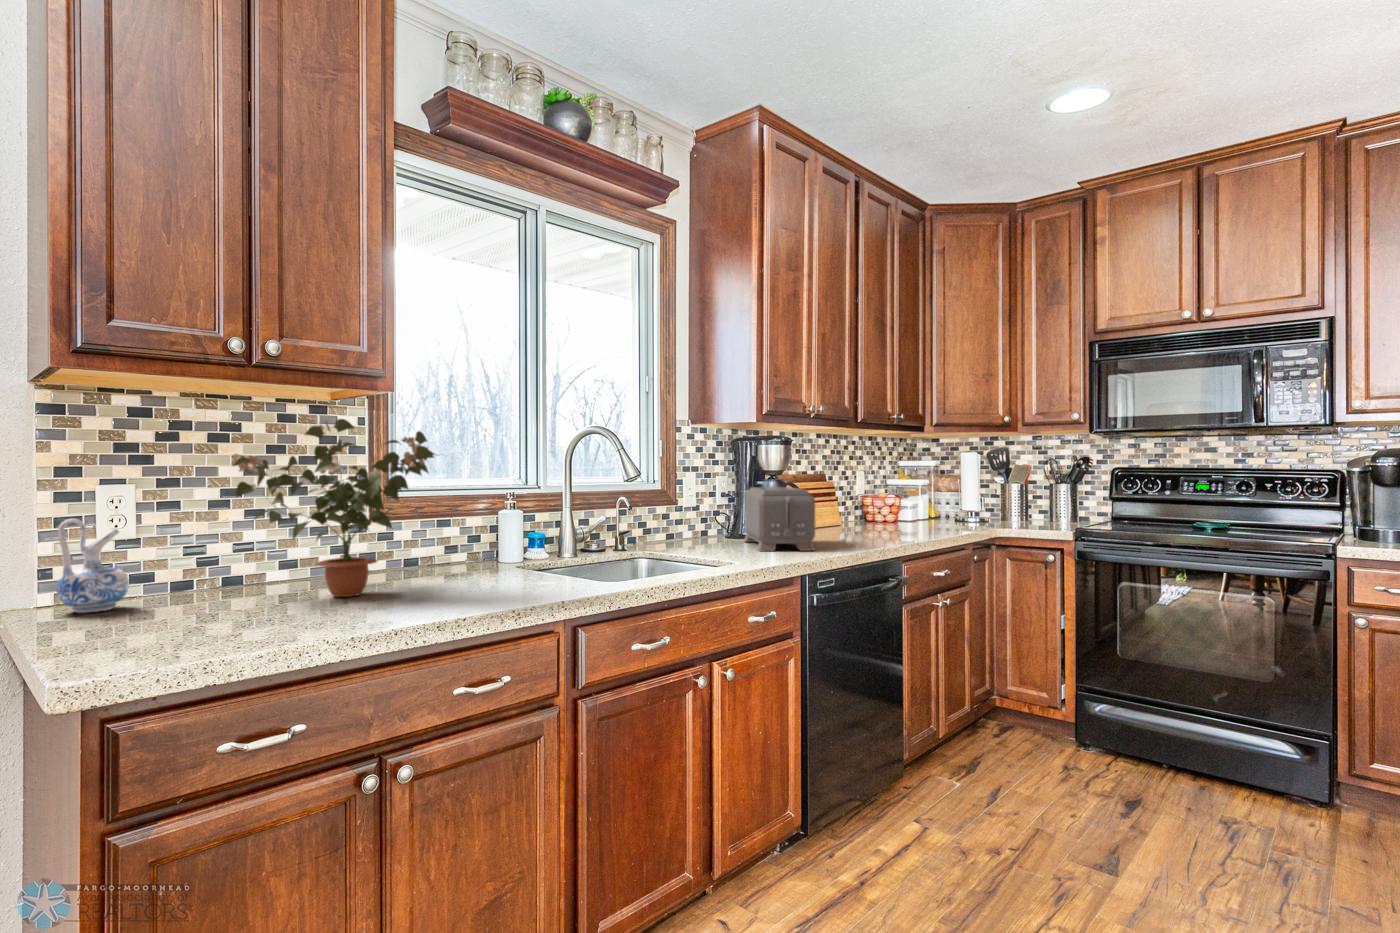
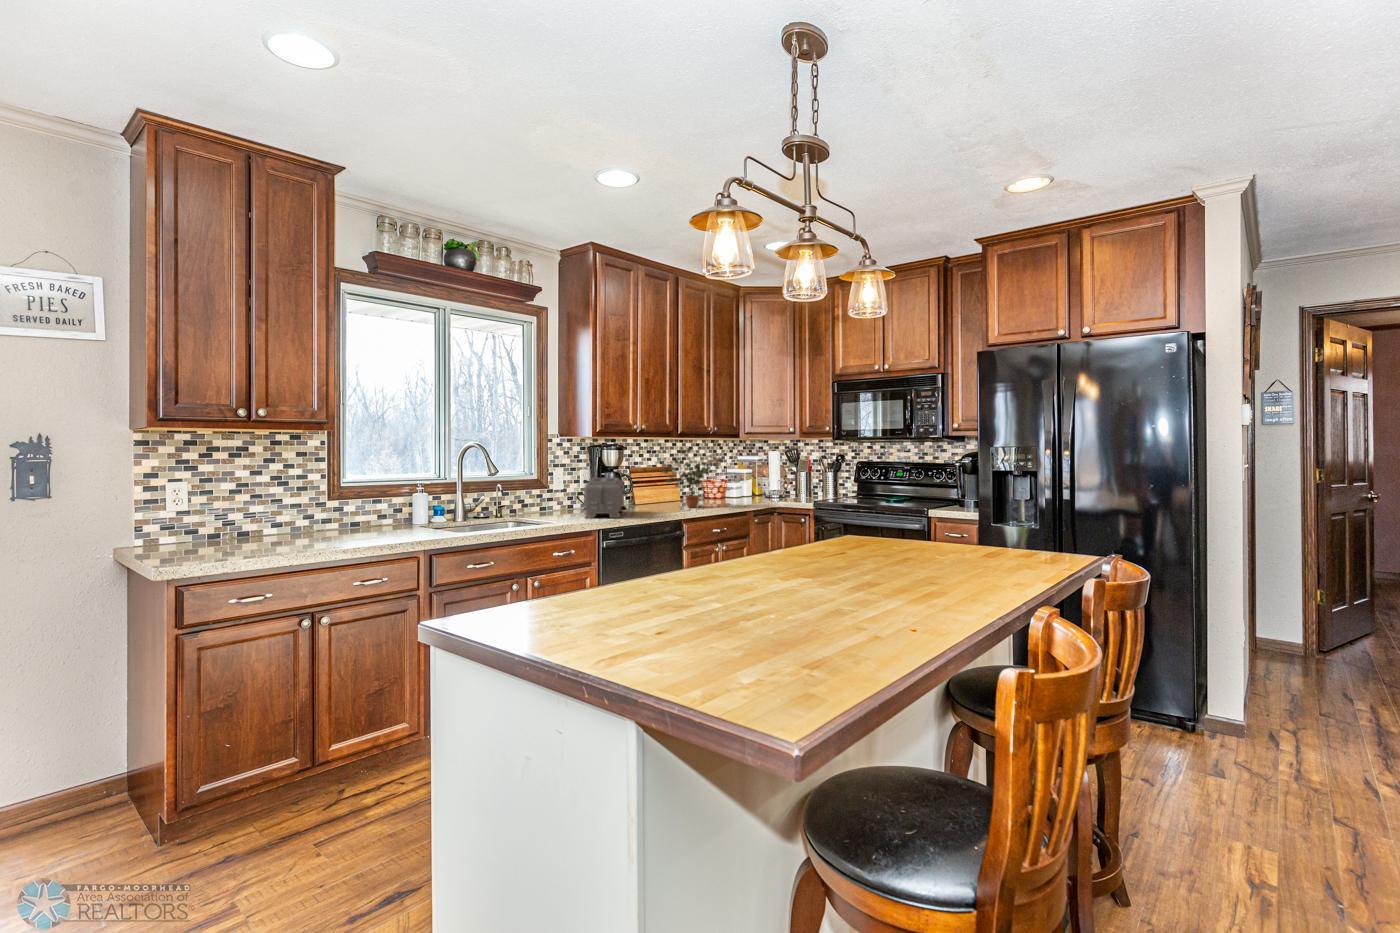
potted plant: present [234,419,435,597] -> present [658,448,723,508]
ceramic pitcher: present [57,519,129,613] -> none [142,501,181,549]

